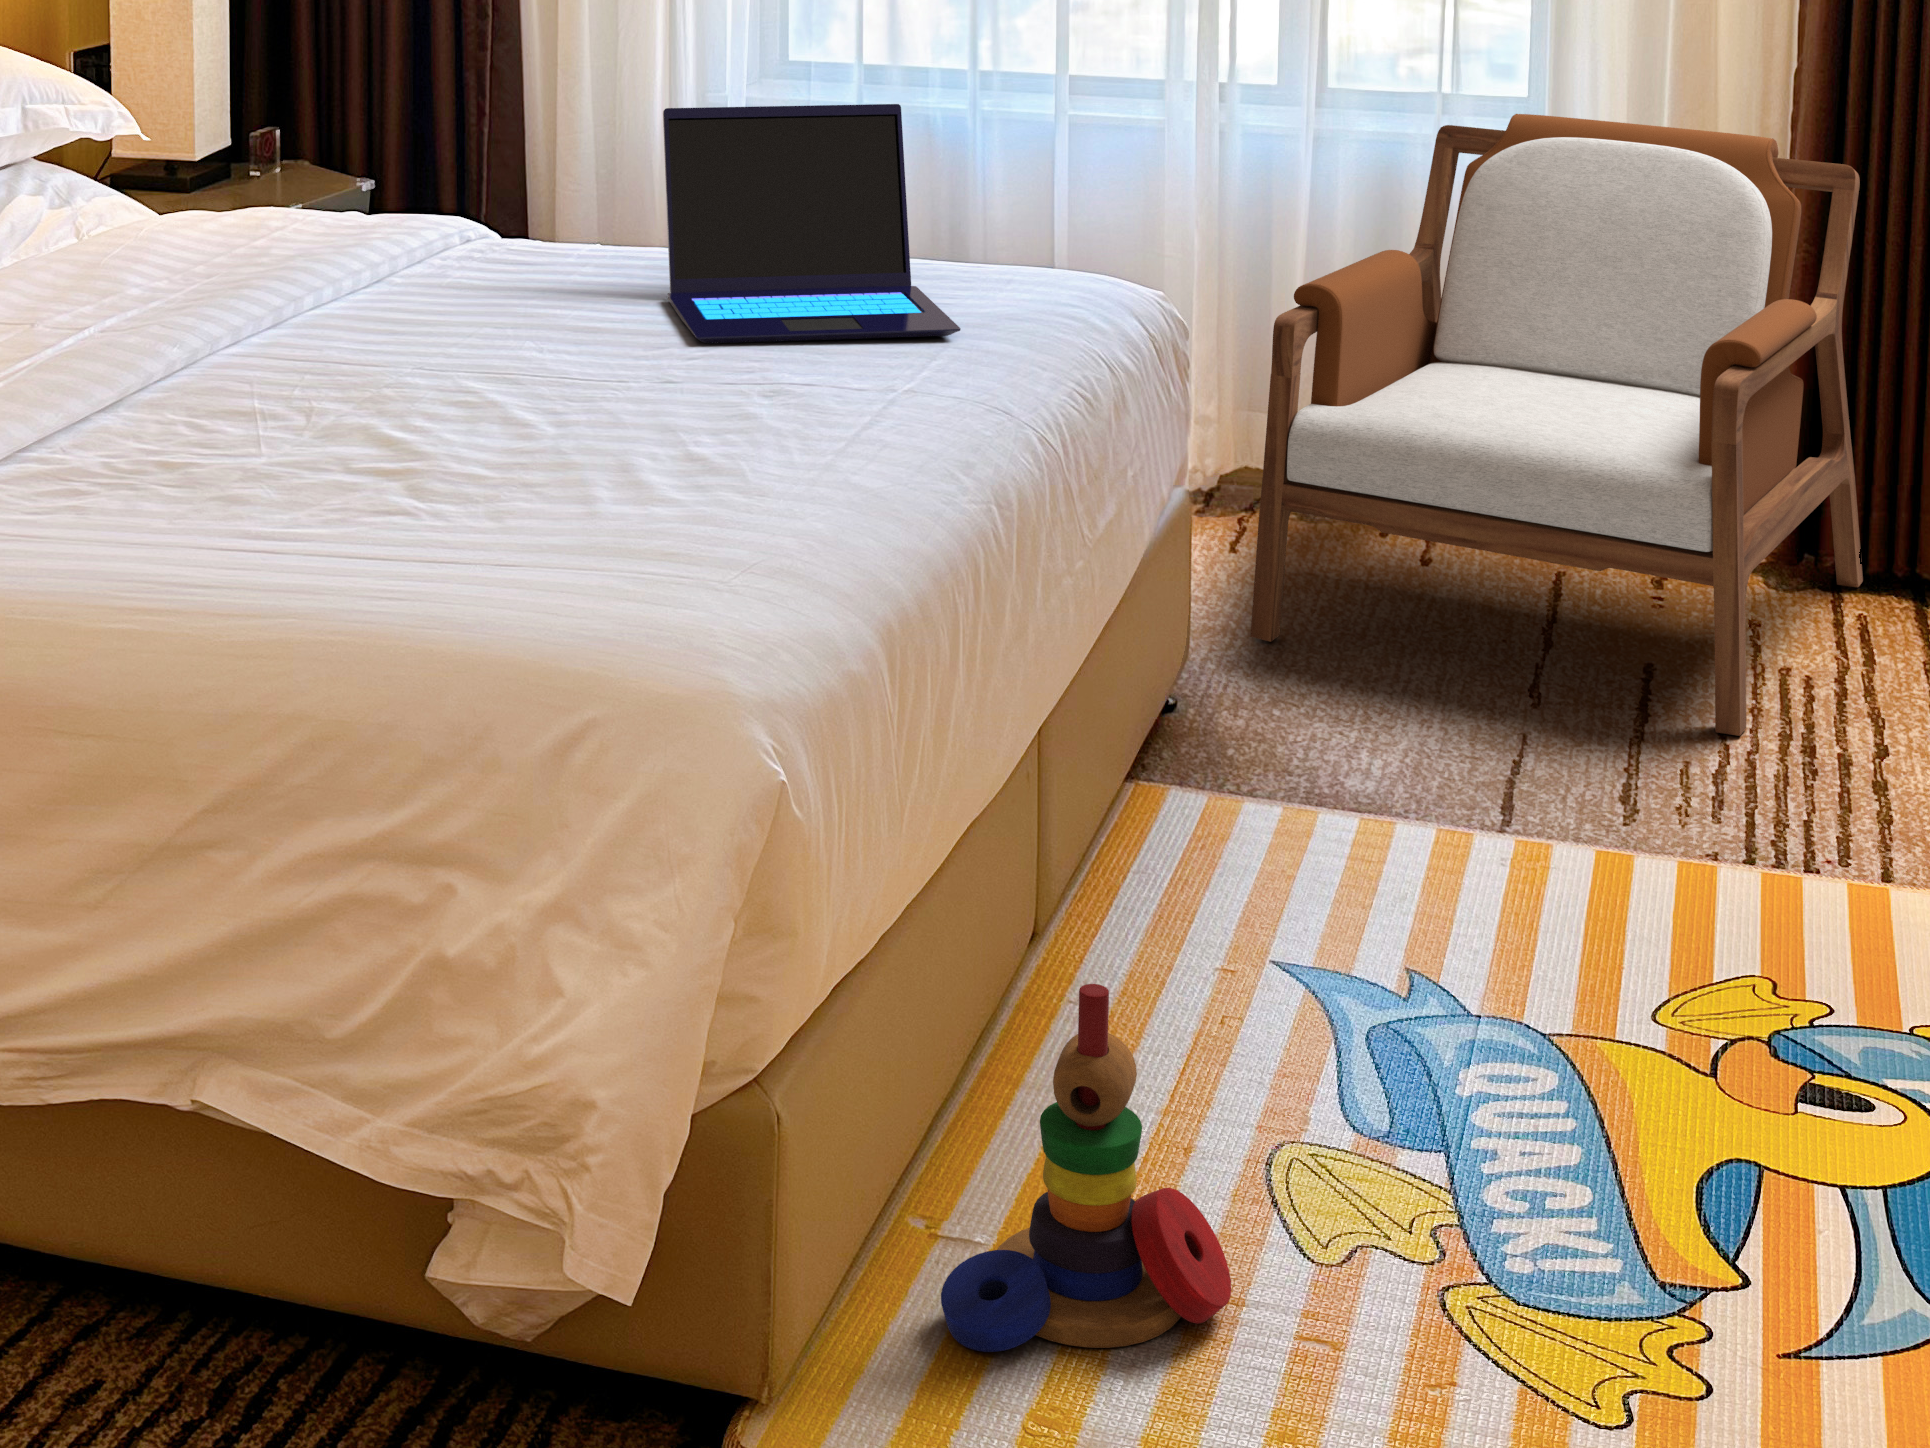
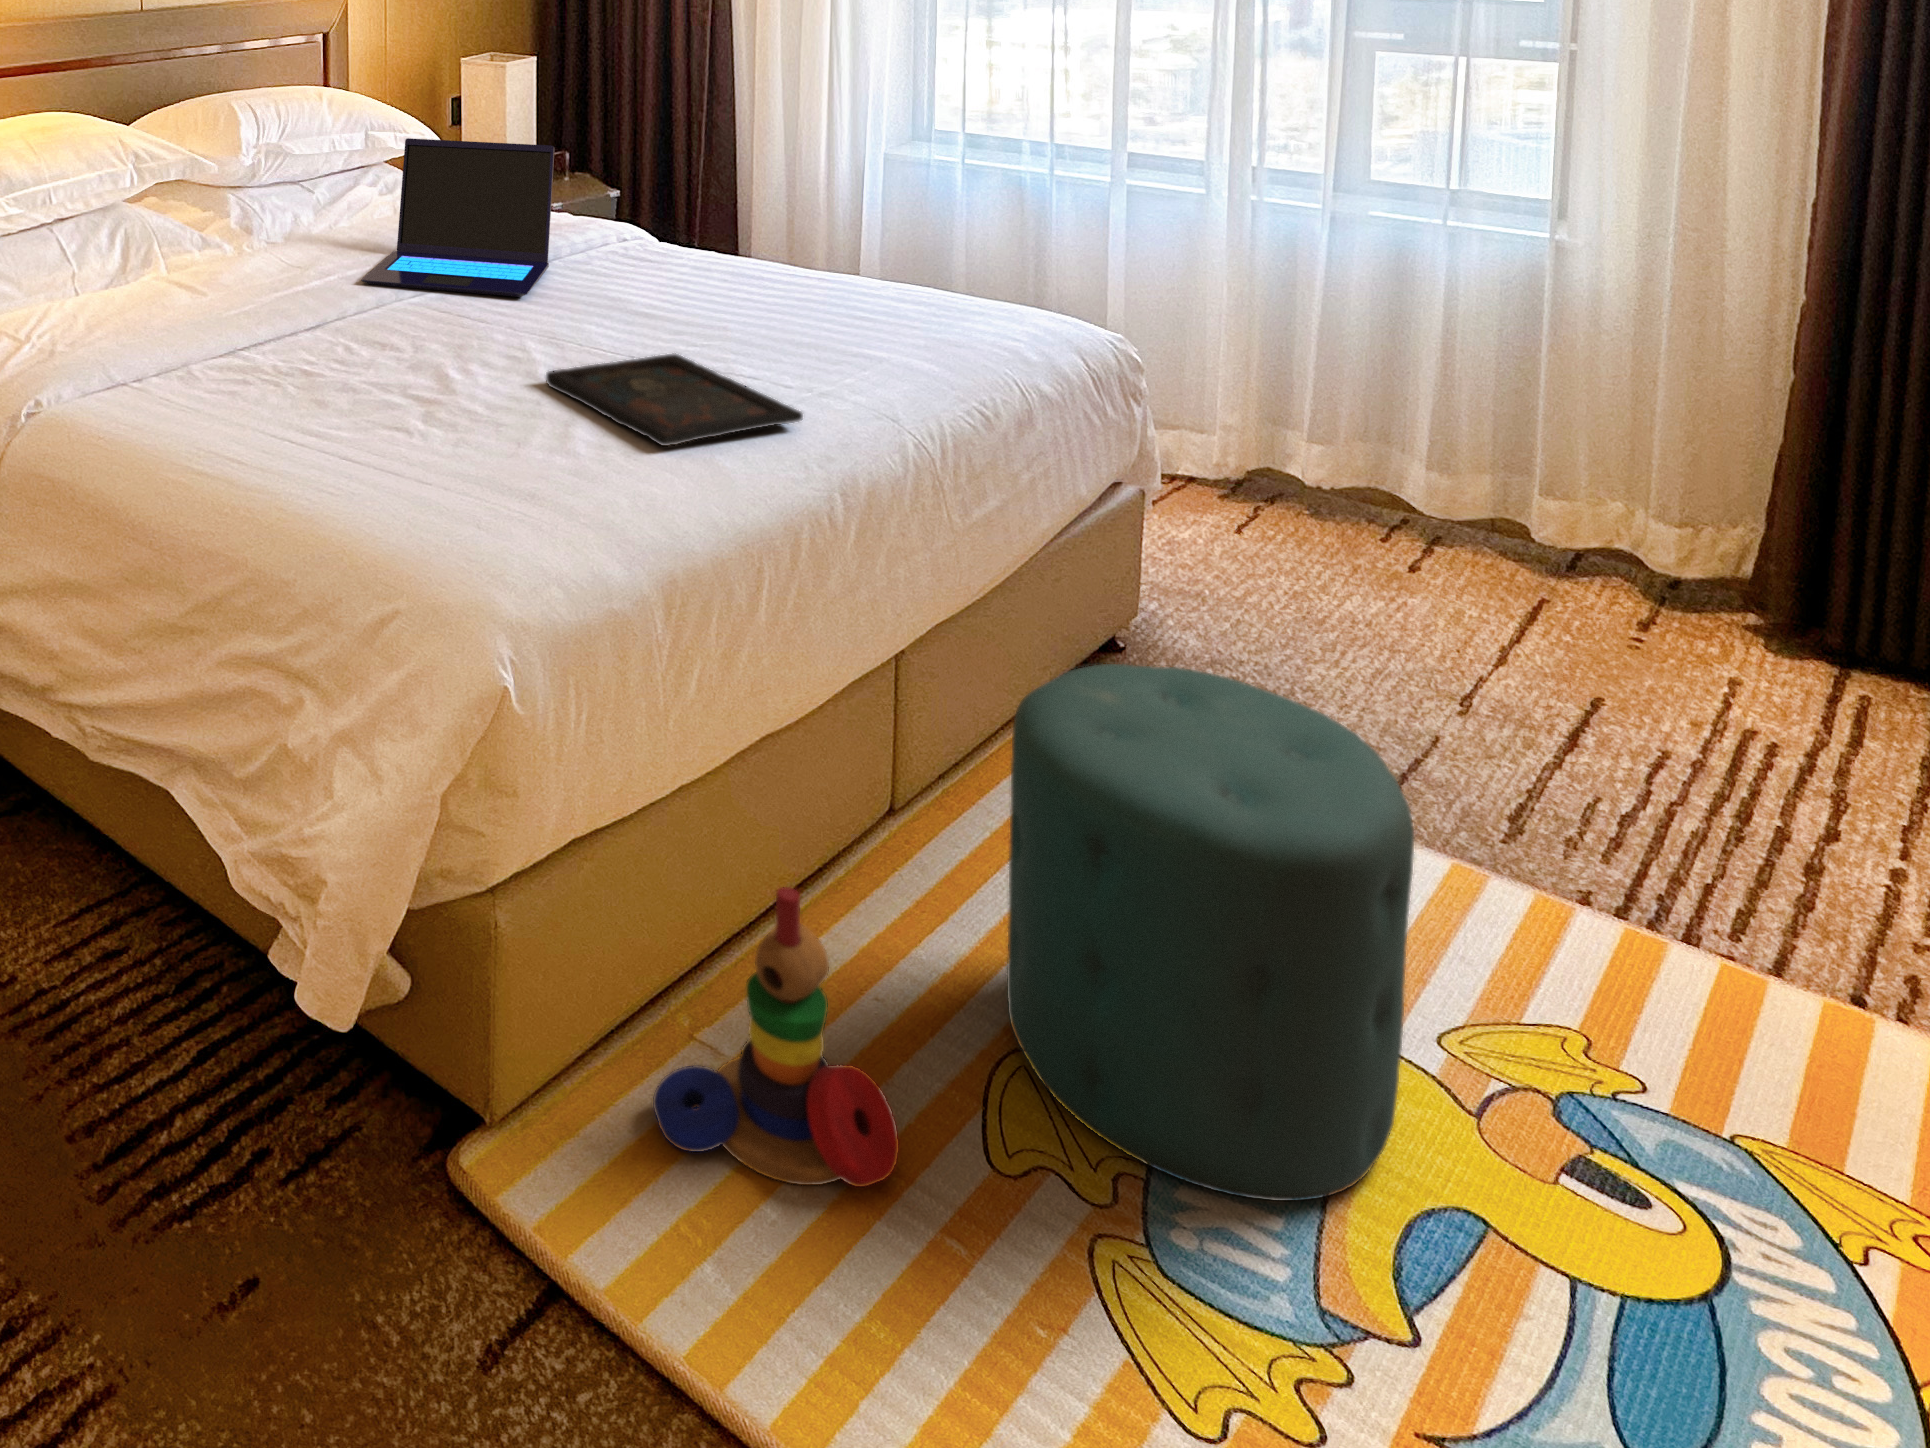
laptop: present [663,104,961,344] -> present [361,138,554,297]
armchair: present [1250,114,1863,736] -> none [1216,218,1883,786]
tray: none [558,367,931,477] -> present [546,353,803,446]
ottoman: none [1254,649,1681,1215] -> present [1007,664,1414,1201]

